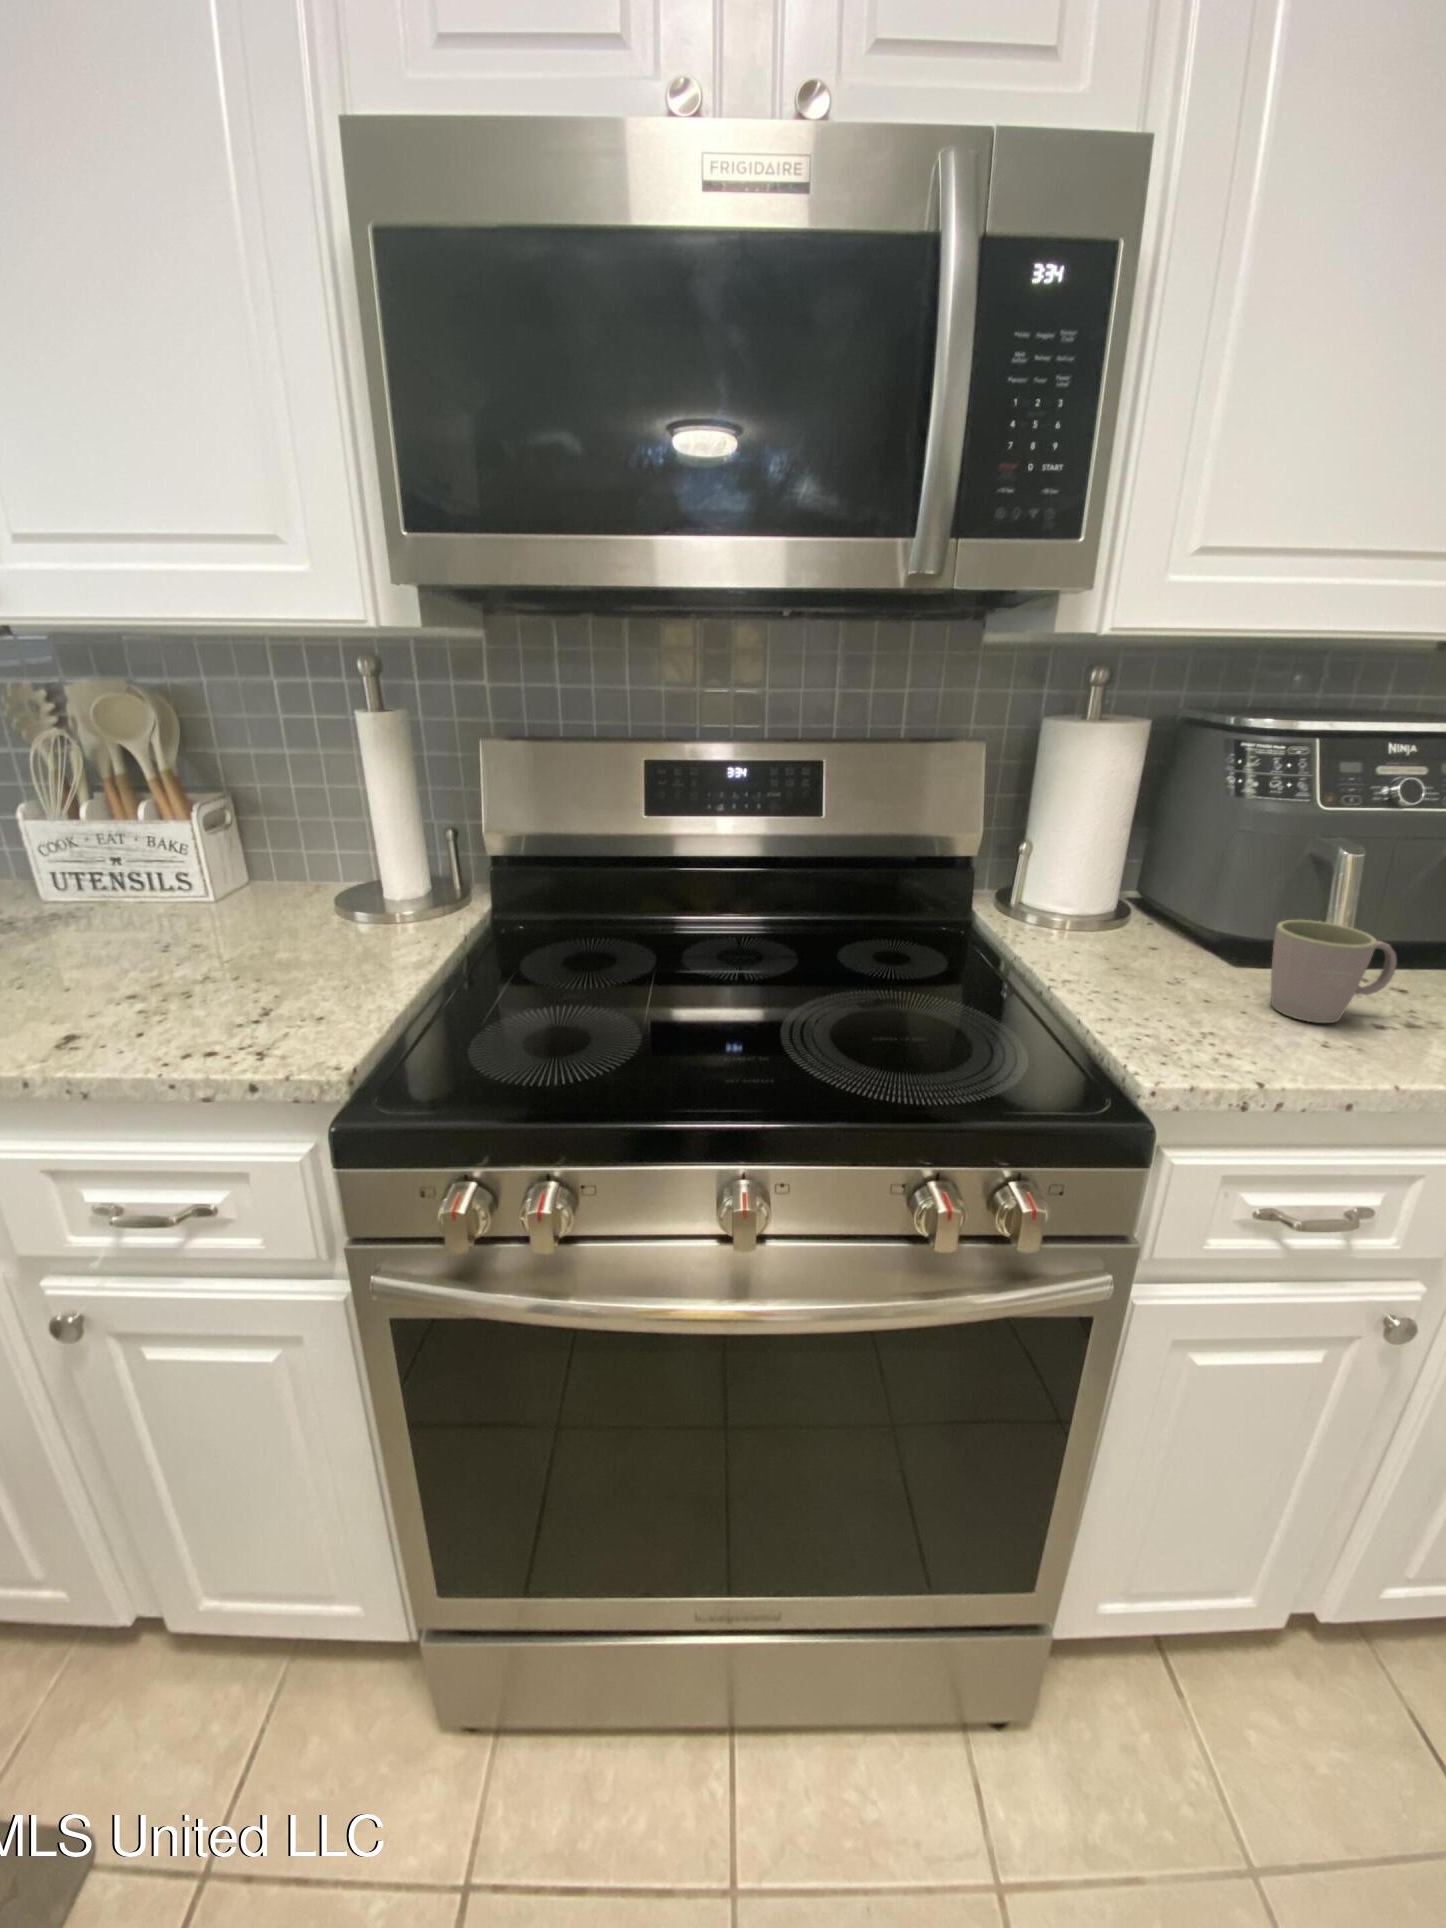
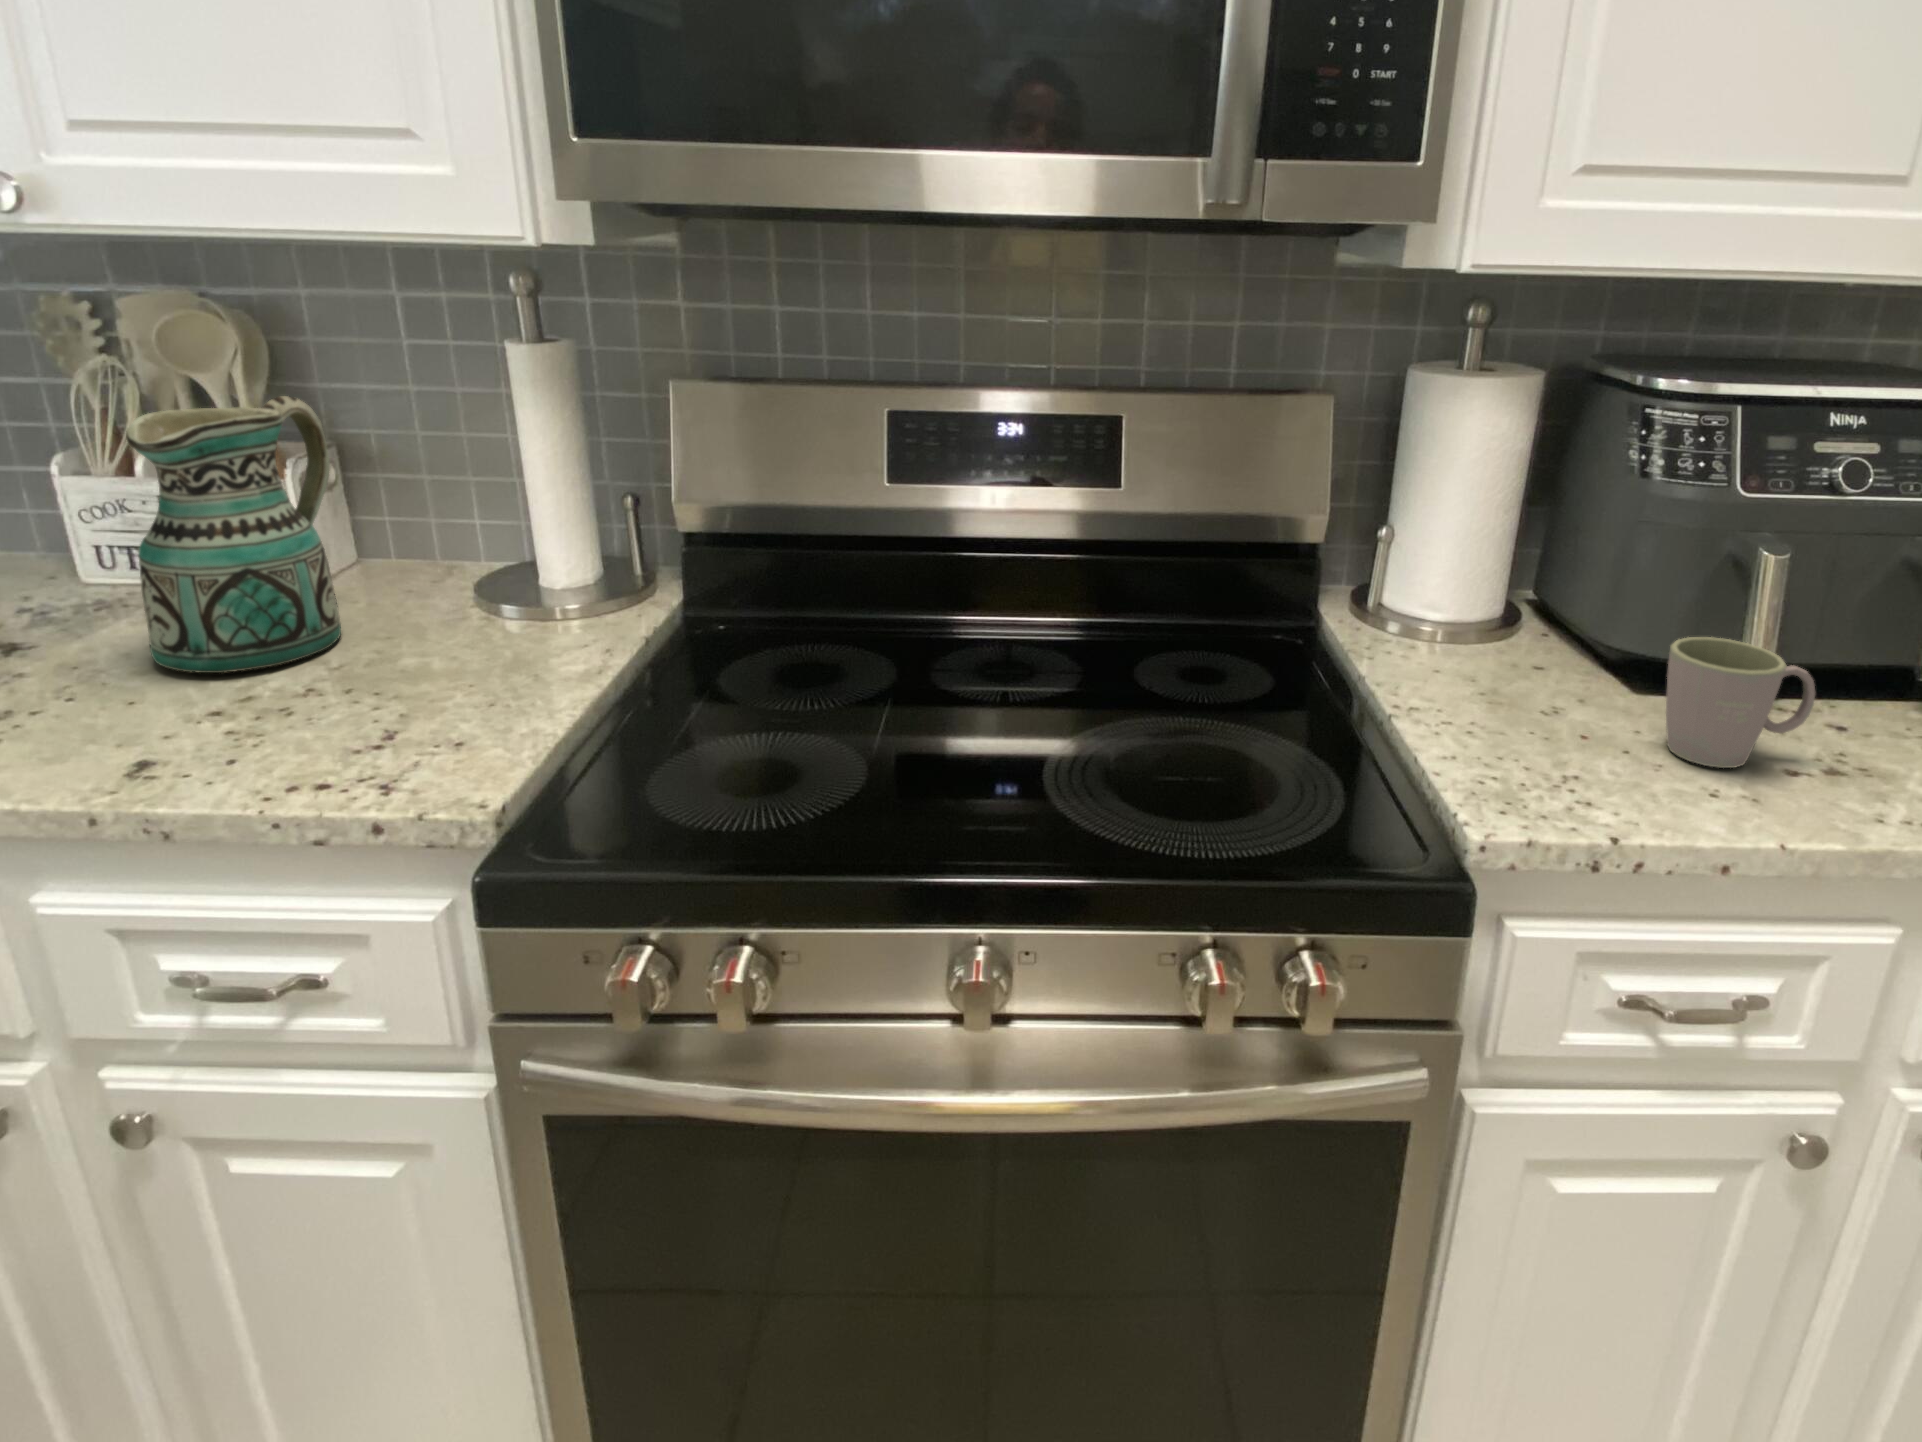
ceramic pitcher: none [59,754,233,966] -> present [126,396,341,673]

